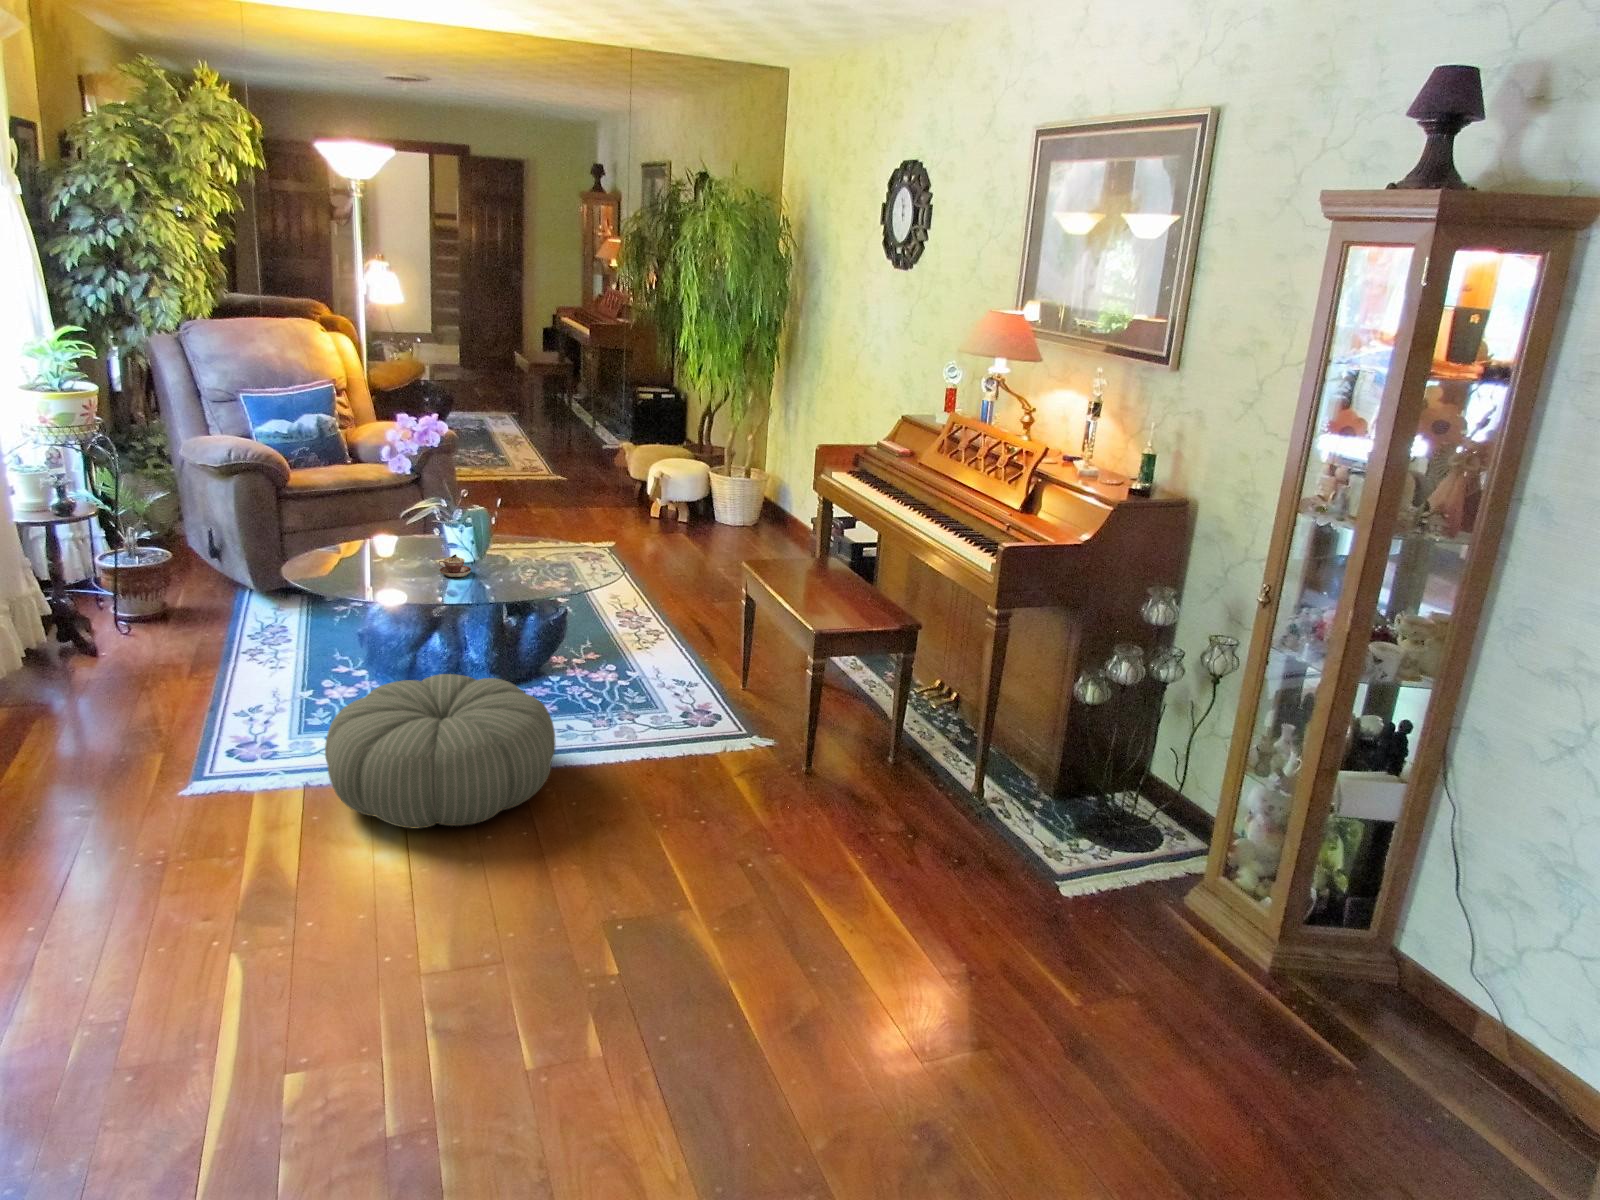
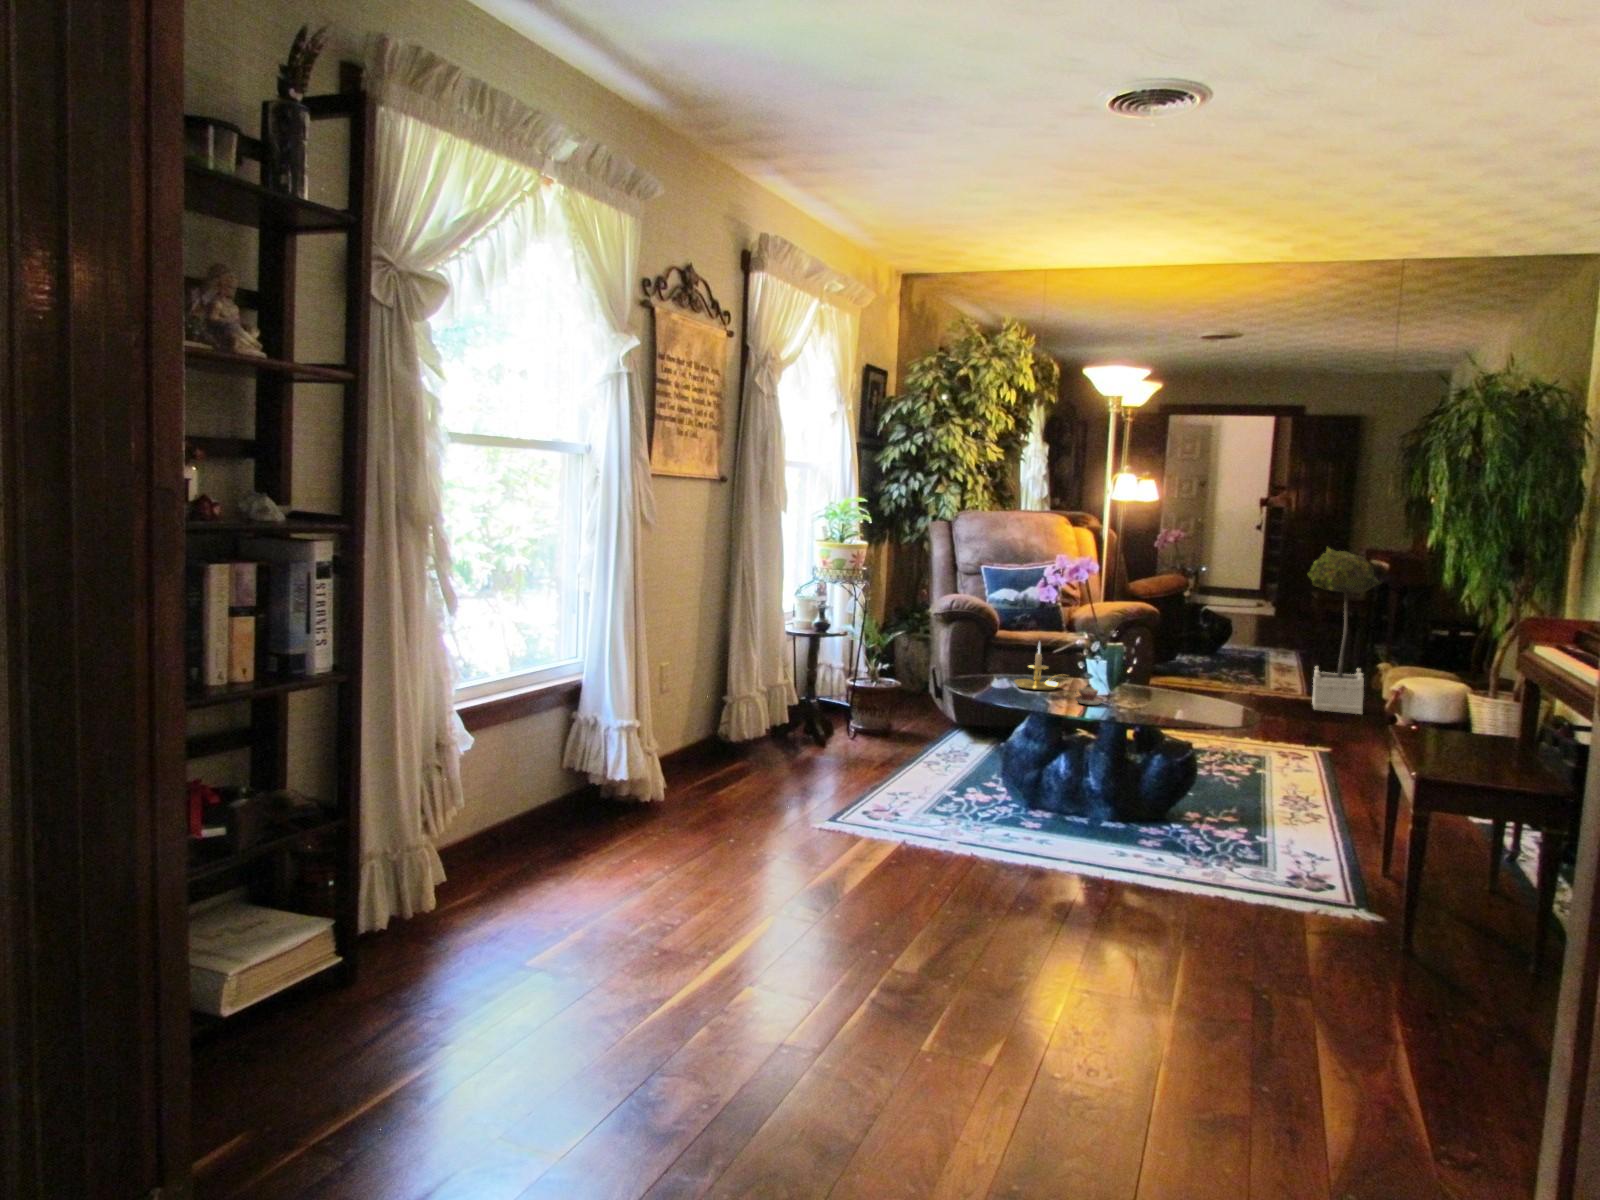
potted tree: none [555,340,621,497] -> present [1307,548,1381,714]
candle holder: none [354,507,415,561] -> present [1014,645,1064,690]
pouf: present [325,674,555,828] -> none [911,768,1120,893]

